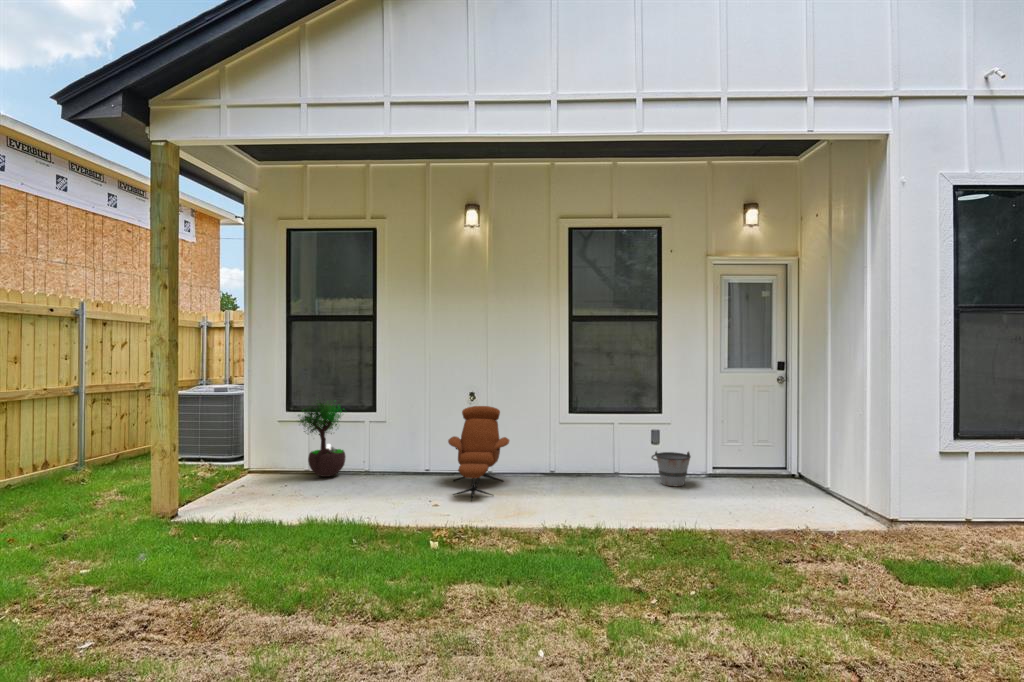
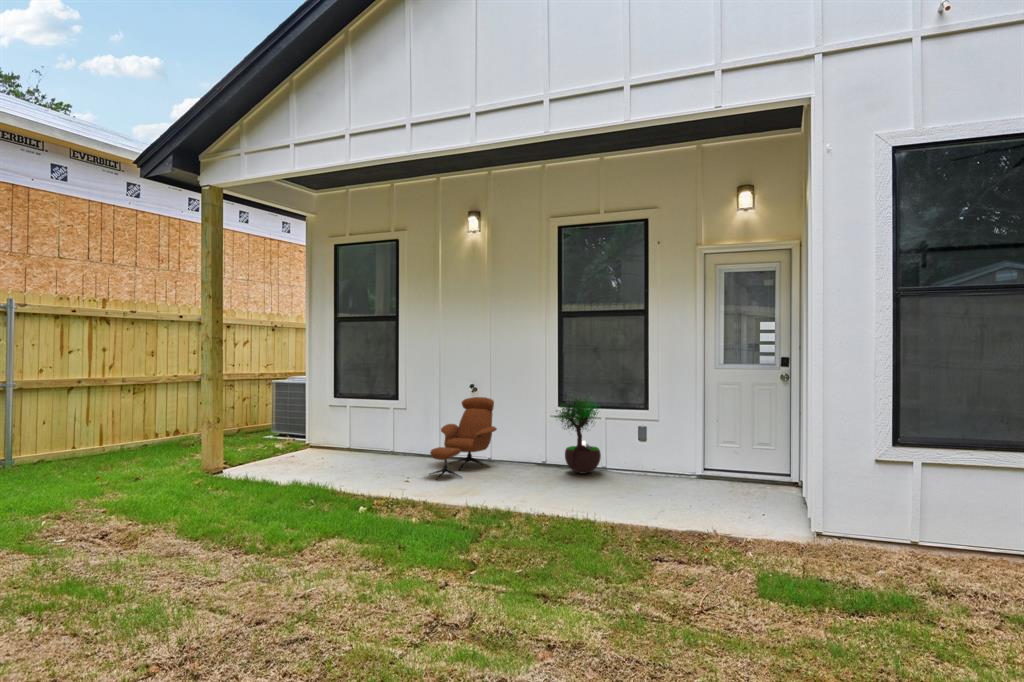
potted tree: present [298,403,345,477] -> present [555,398,601,474]
bucket: present [652,452,691,486] -> none [629,447,669,484]

